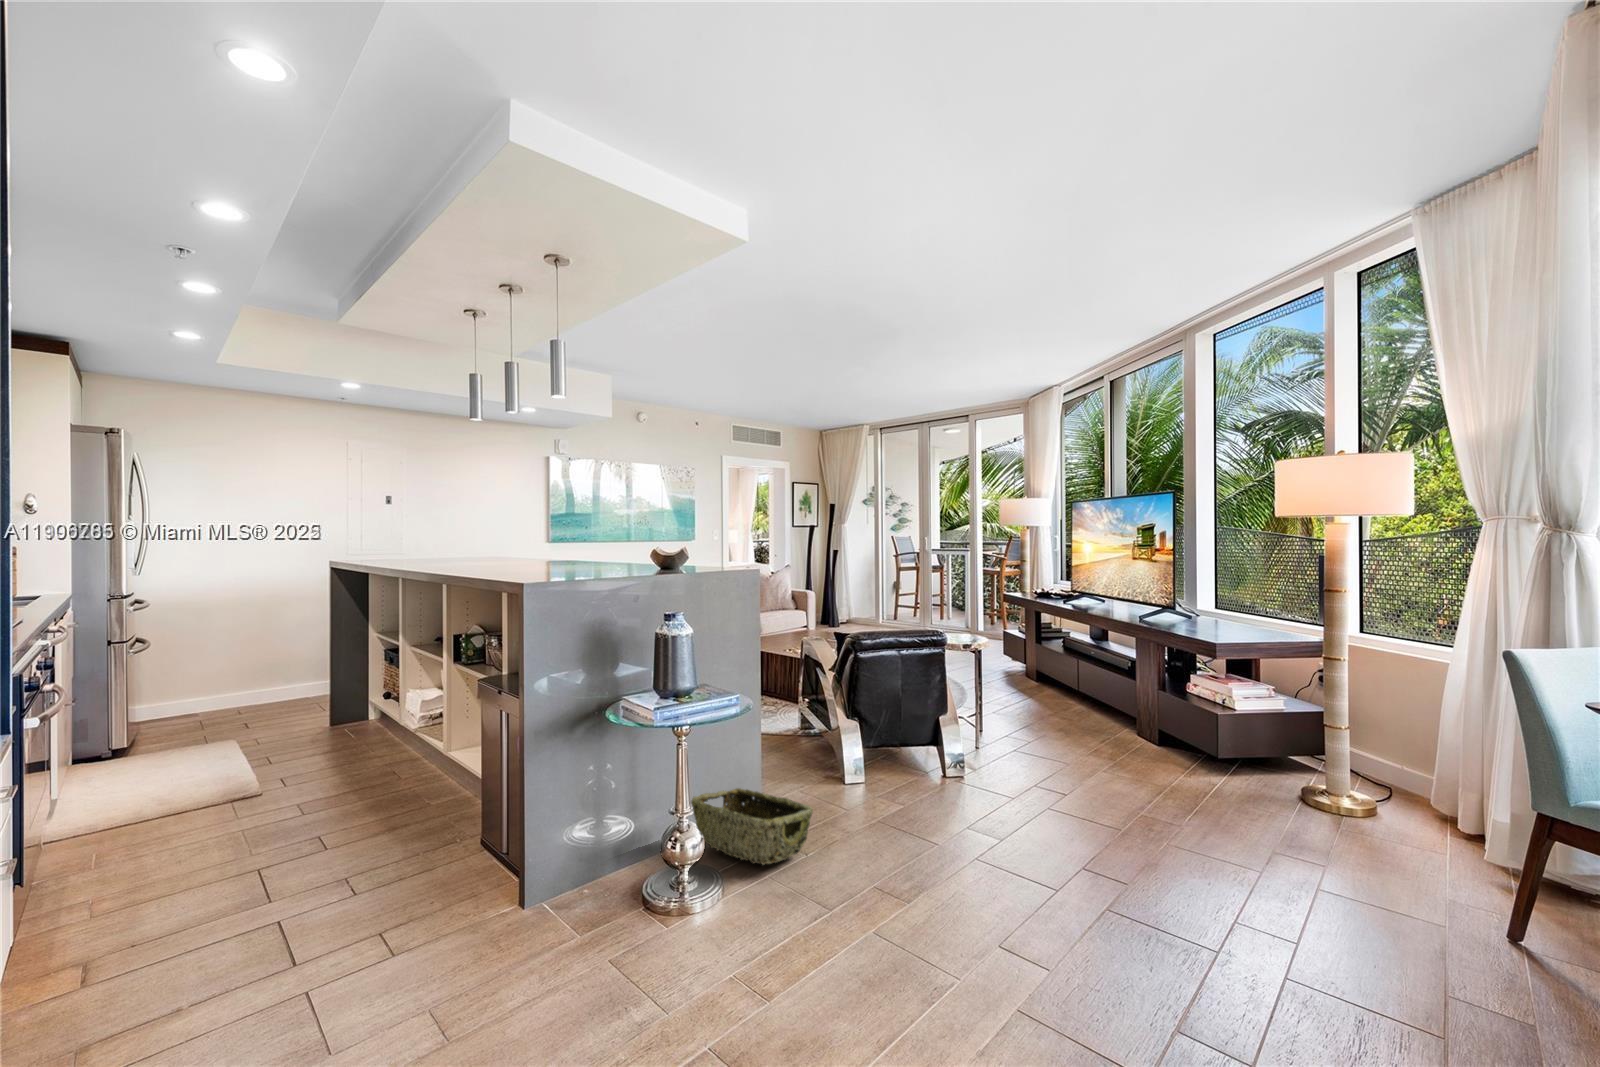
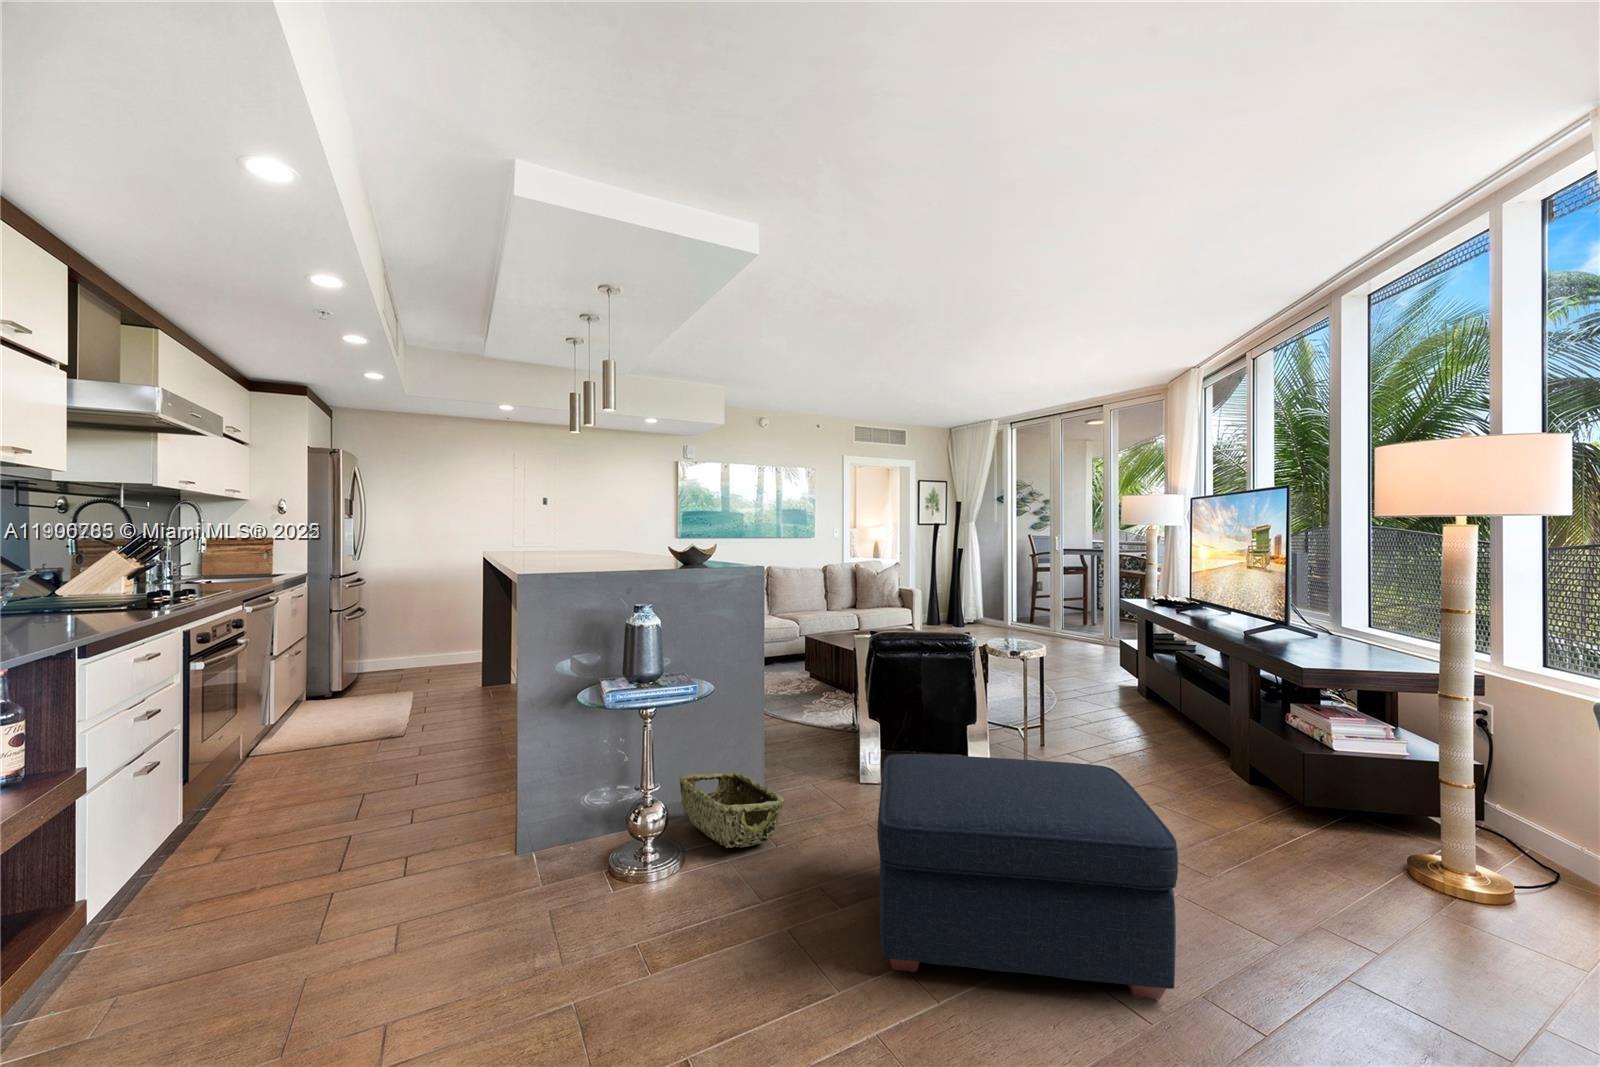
ottoman: none [926,738,1221,948] -> present [877,754,1178,999]

